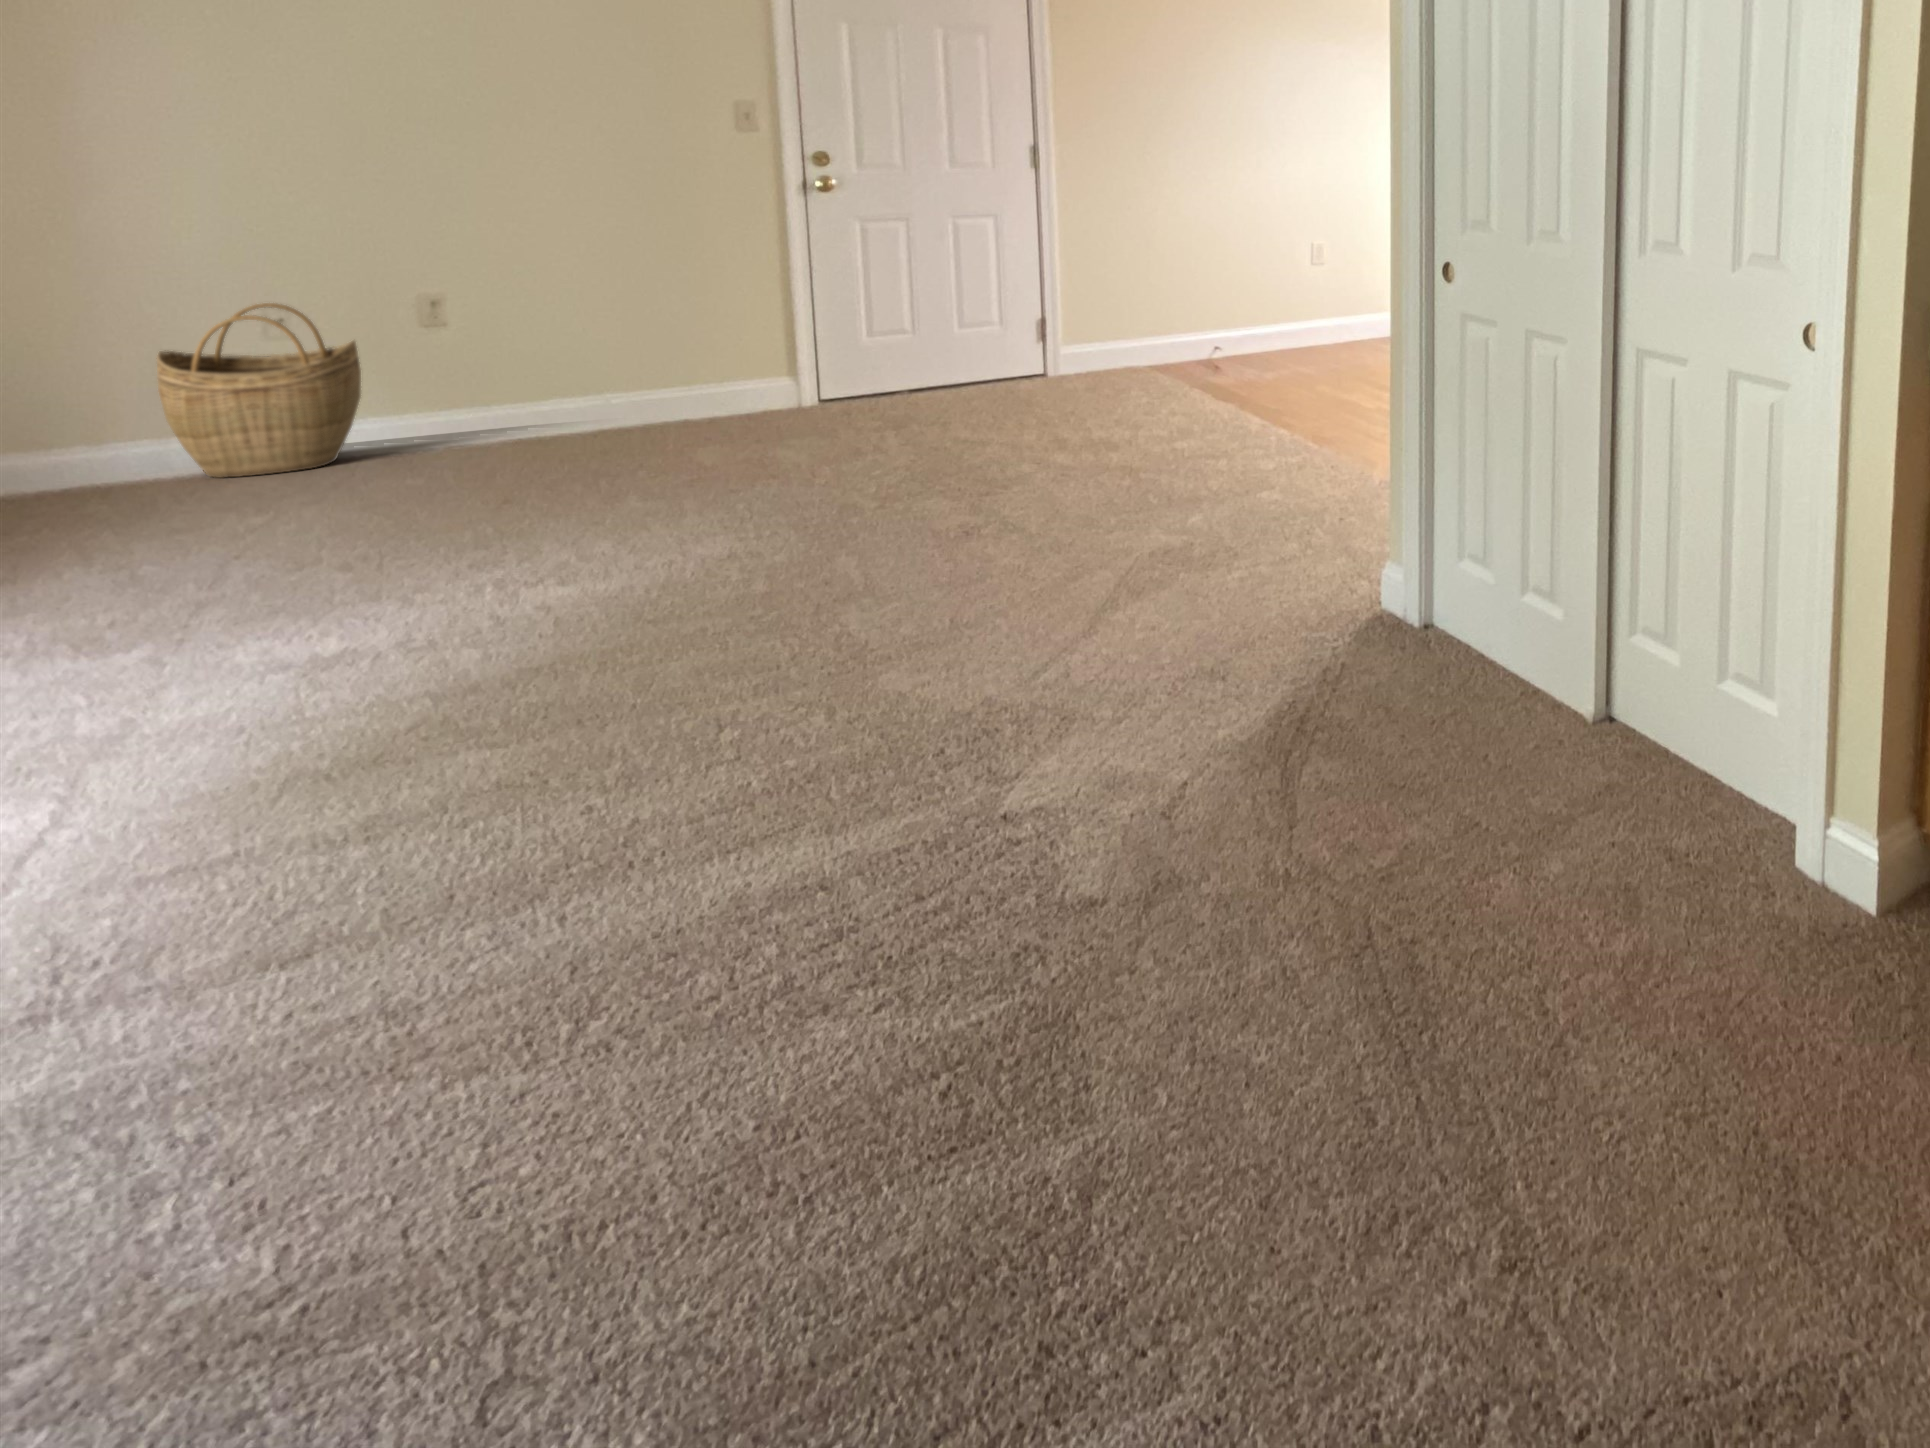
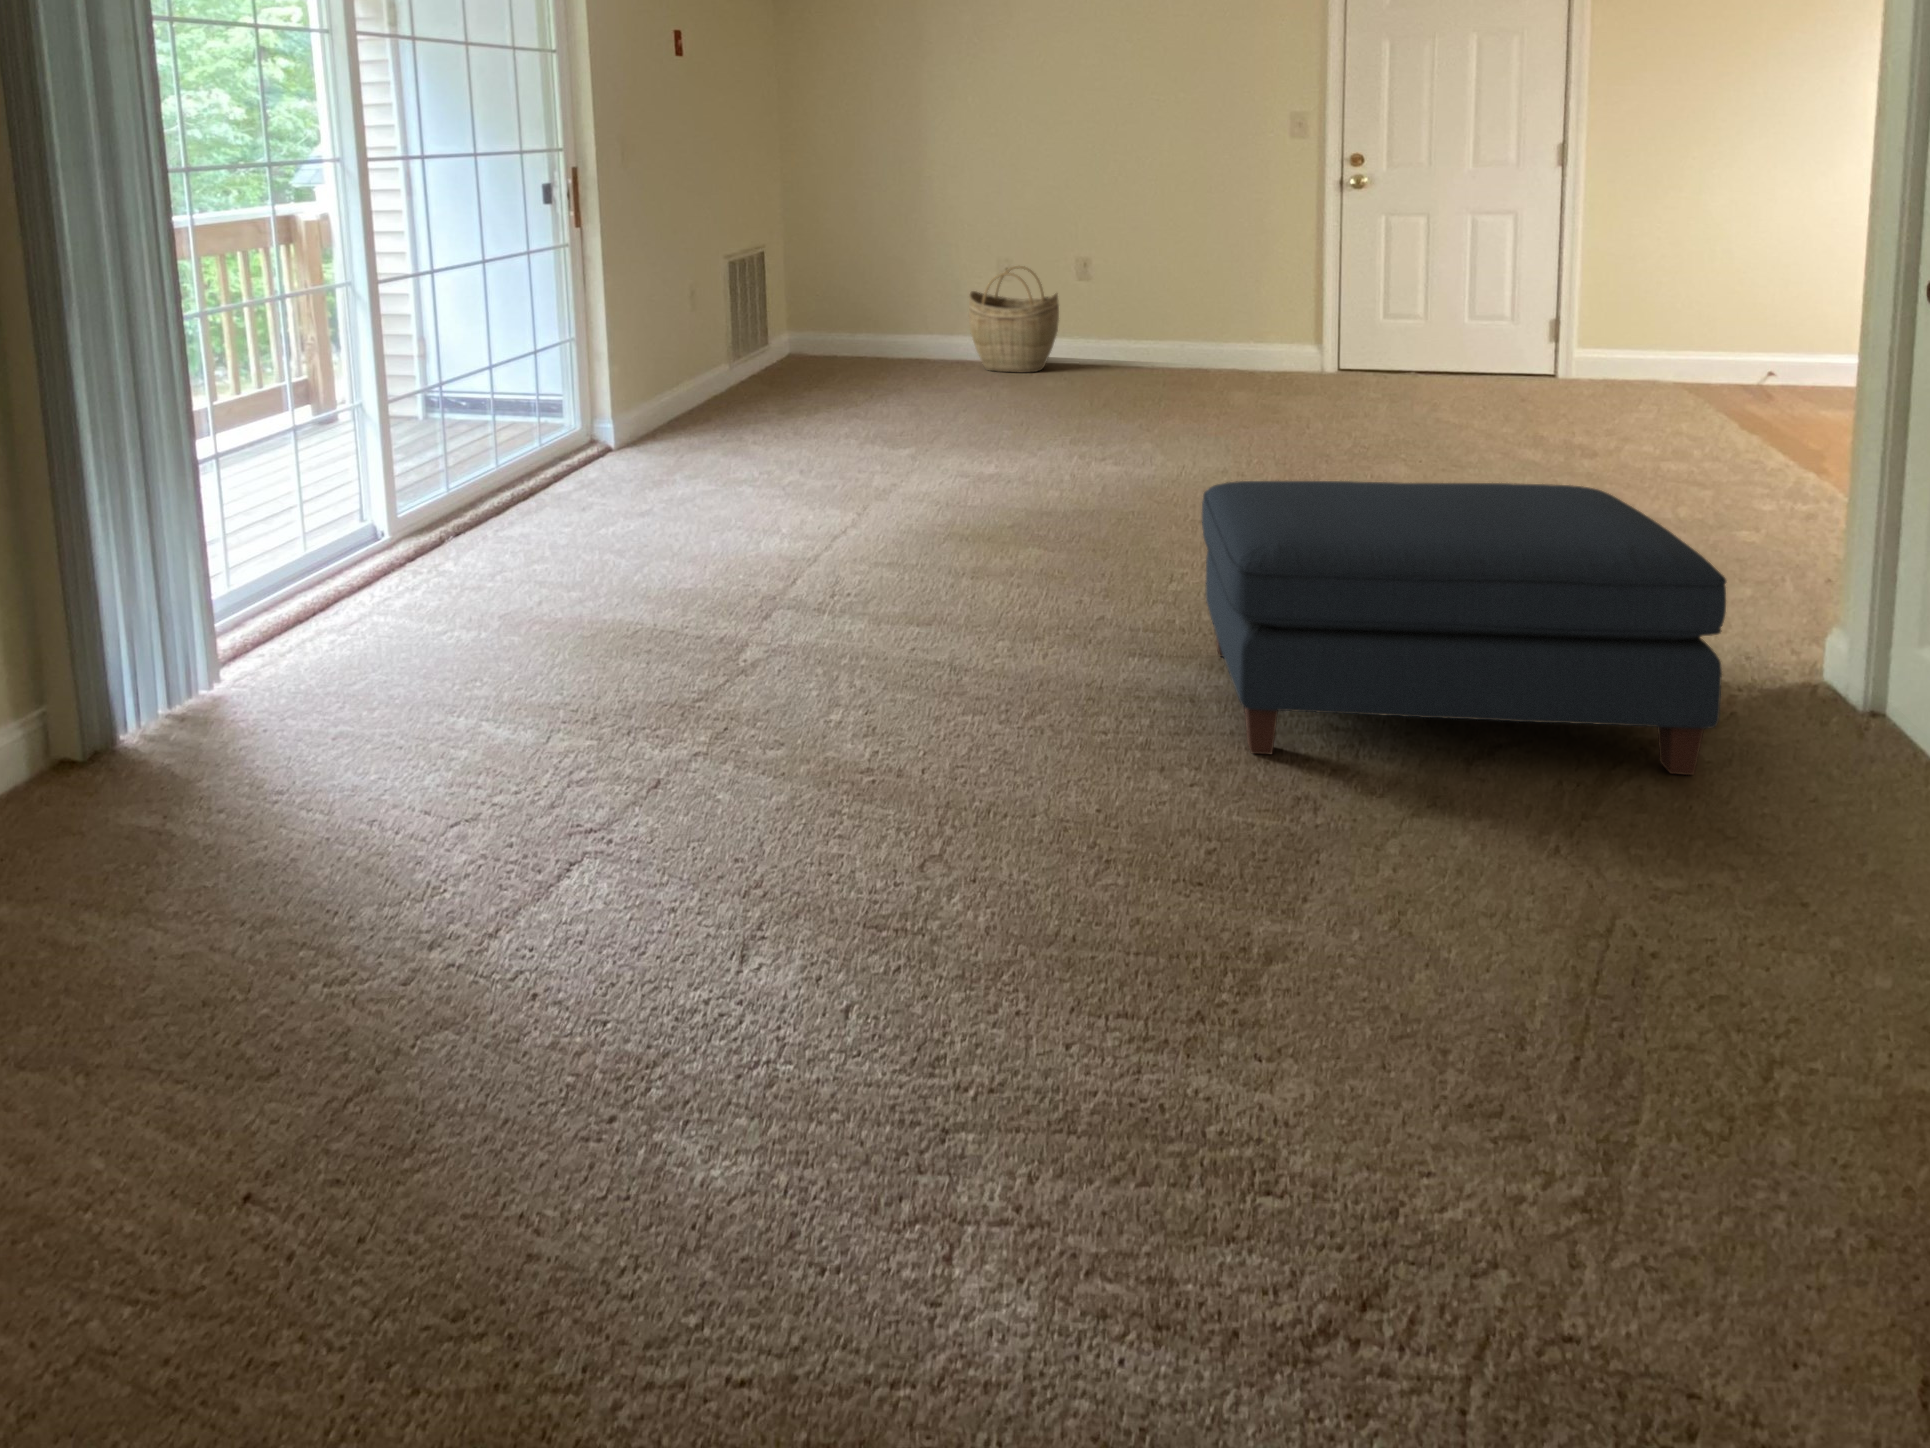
ottoman: none [788,489,1371,926] -> present [1202,481,1726,775]

